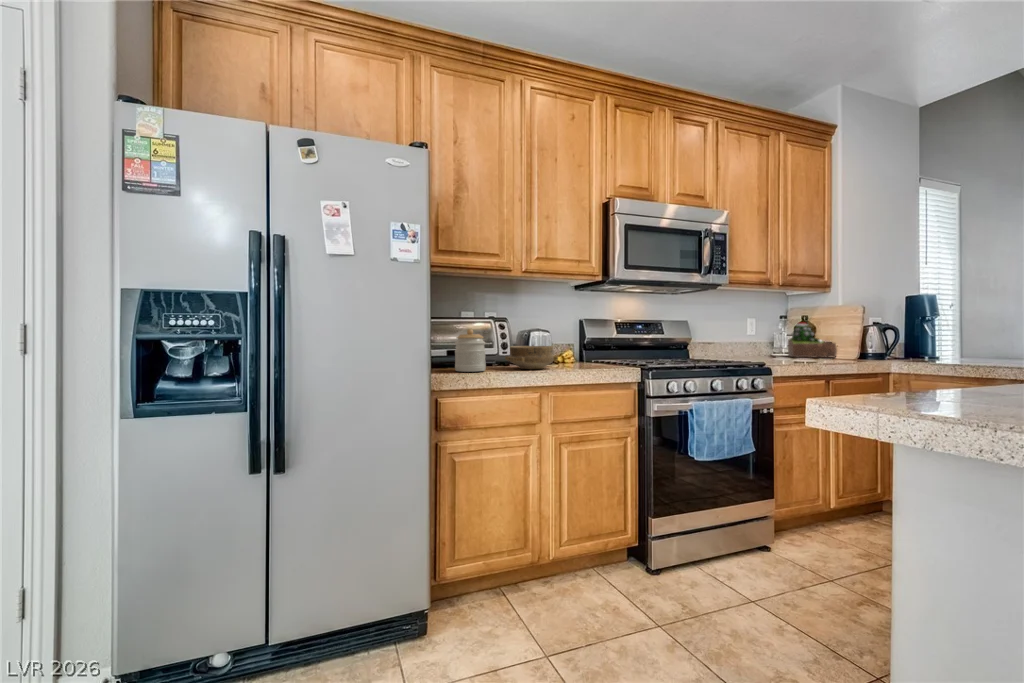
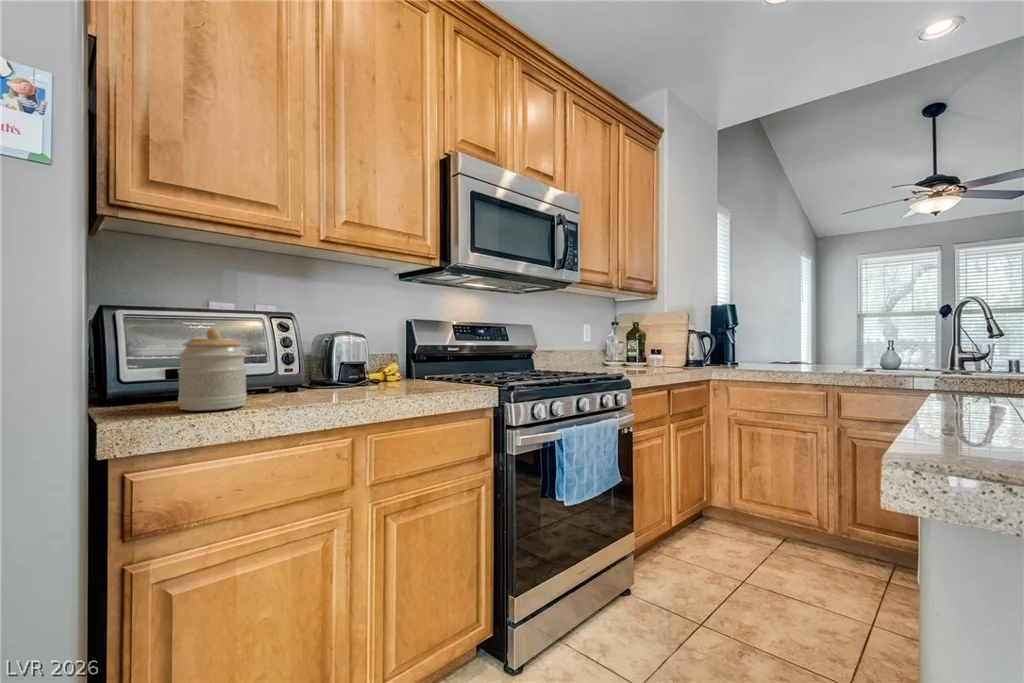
succulent plant: present [788,322,837,358] -> none [621,328,667,365]
ceramic bowl: present [505,346,558,369] -> none [288,357,380,397]

